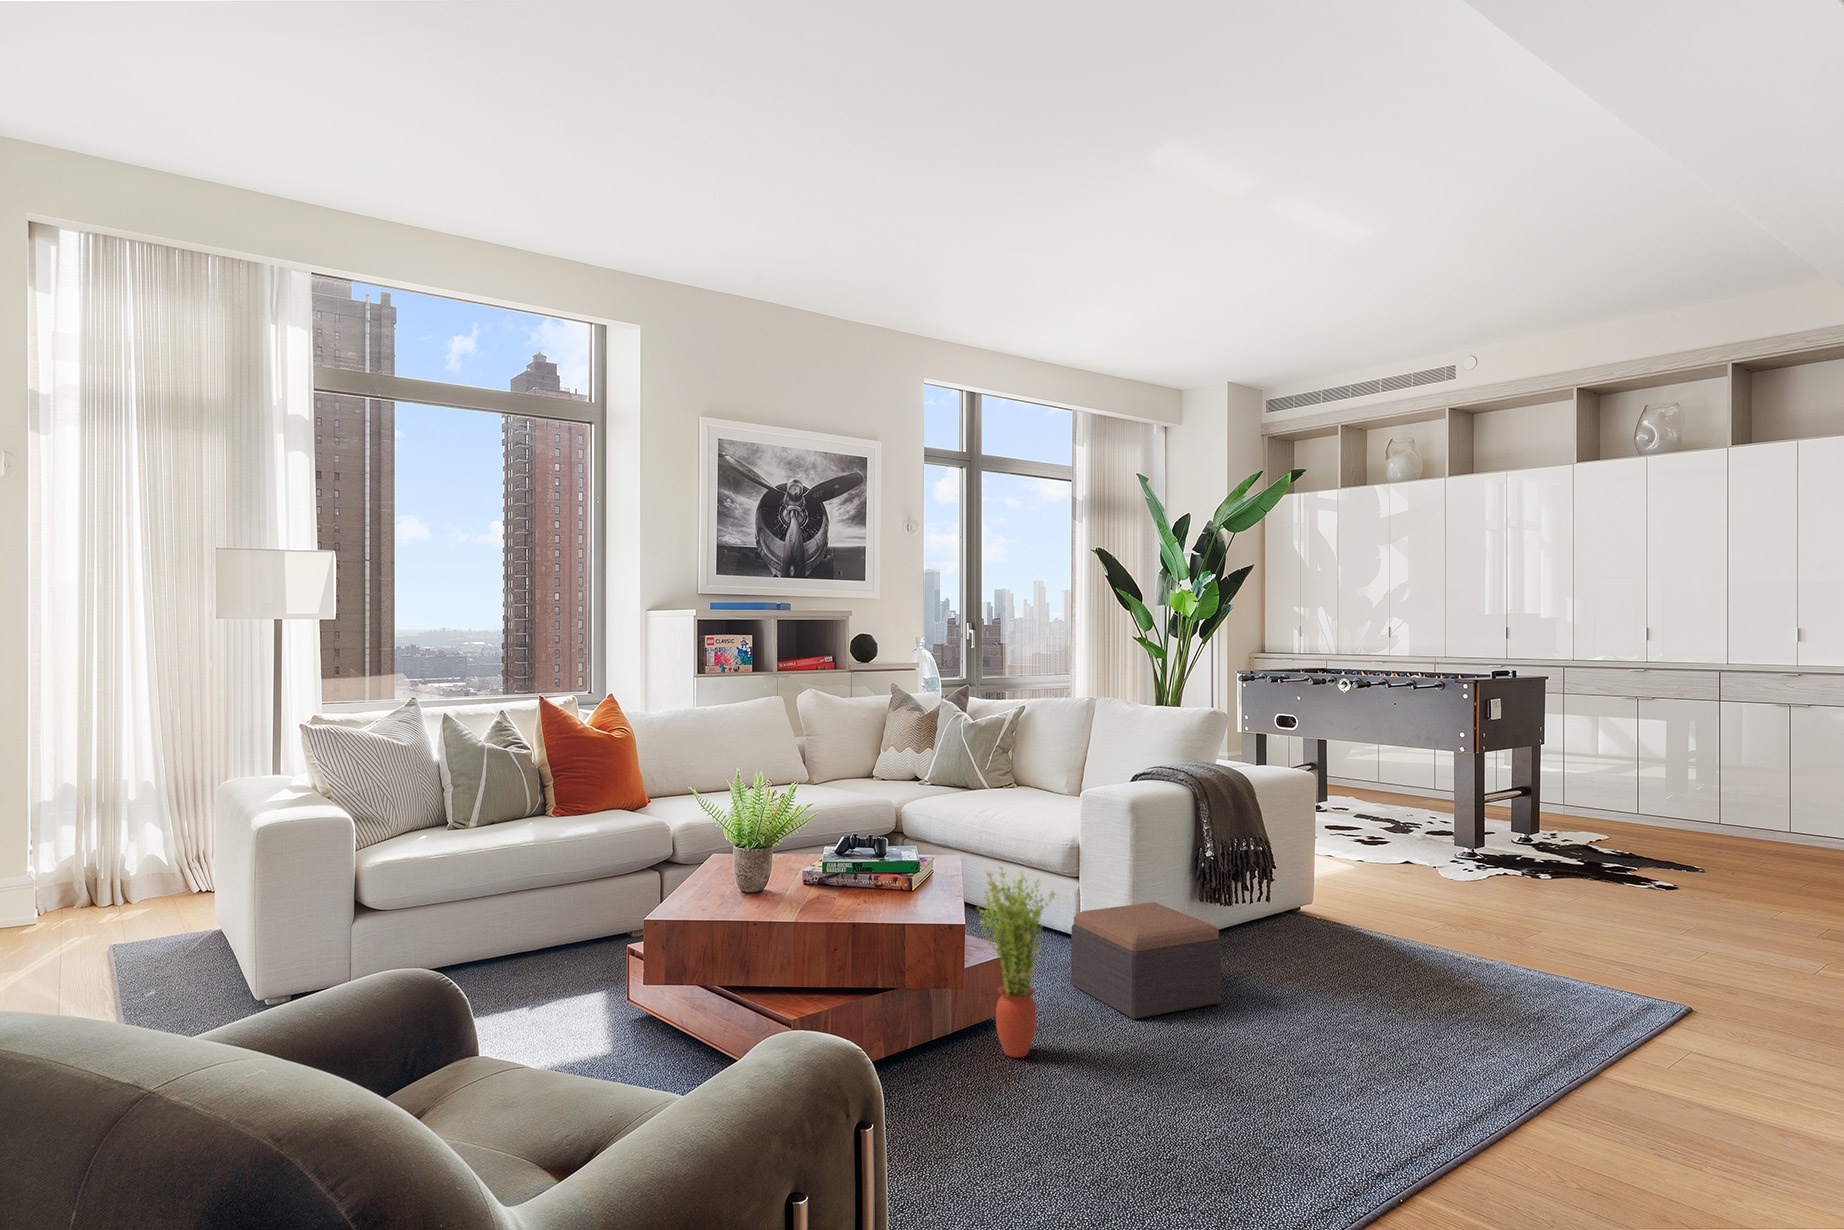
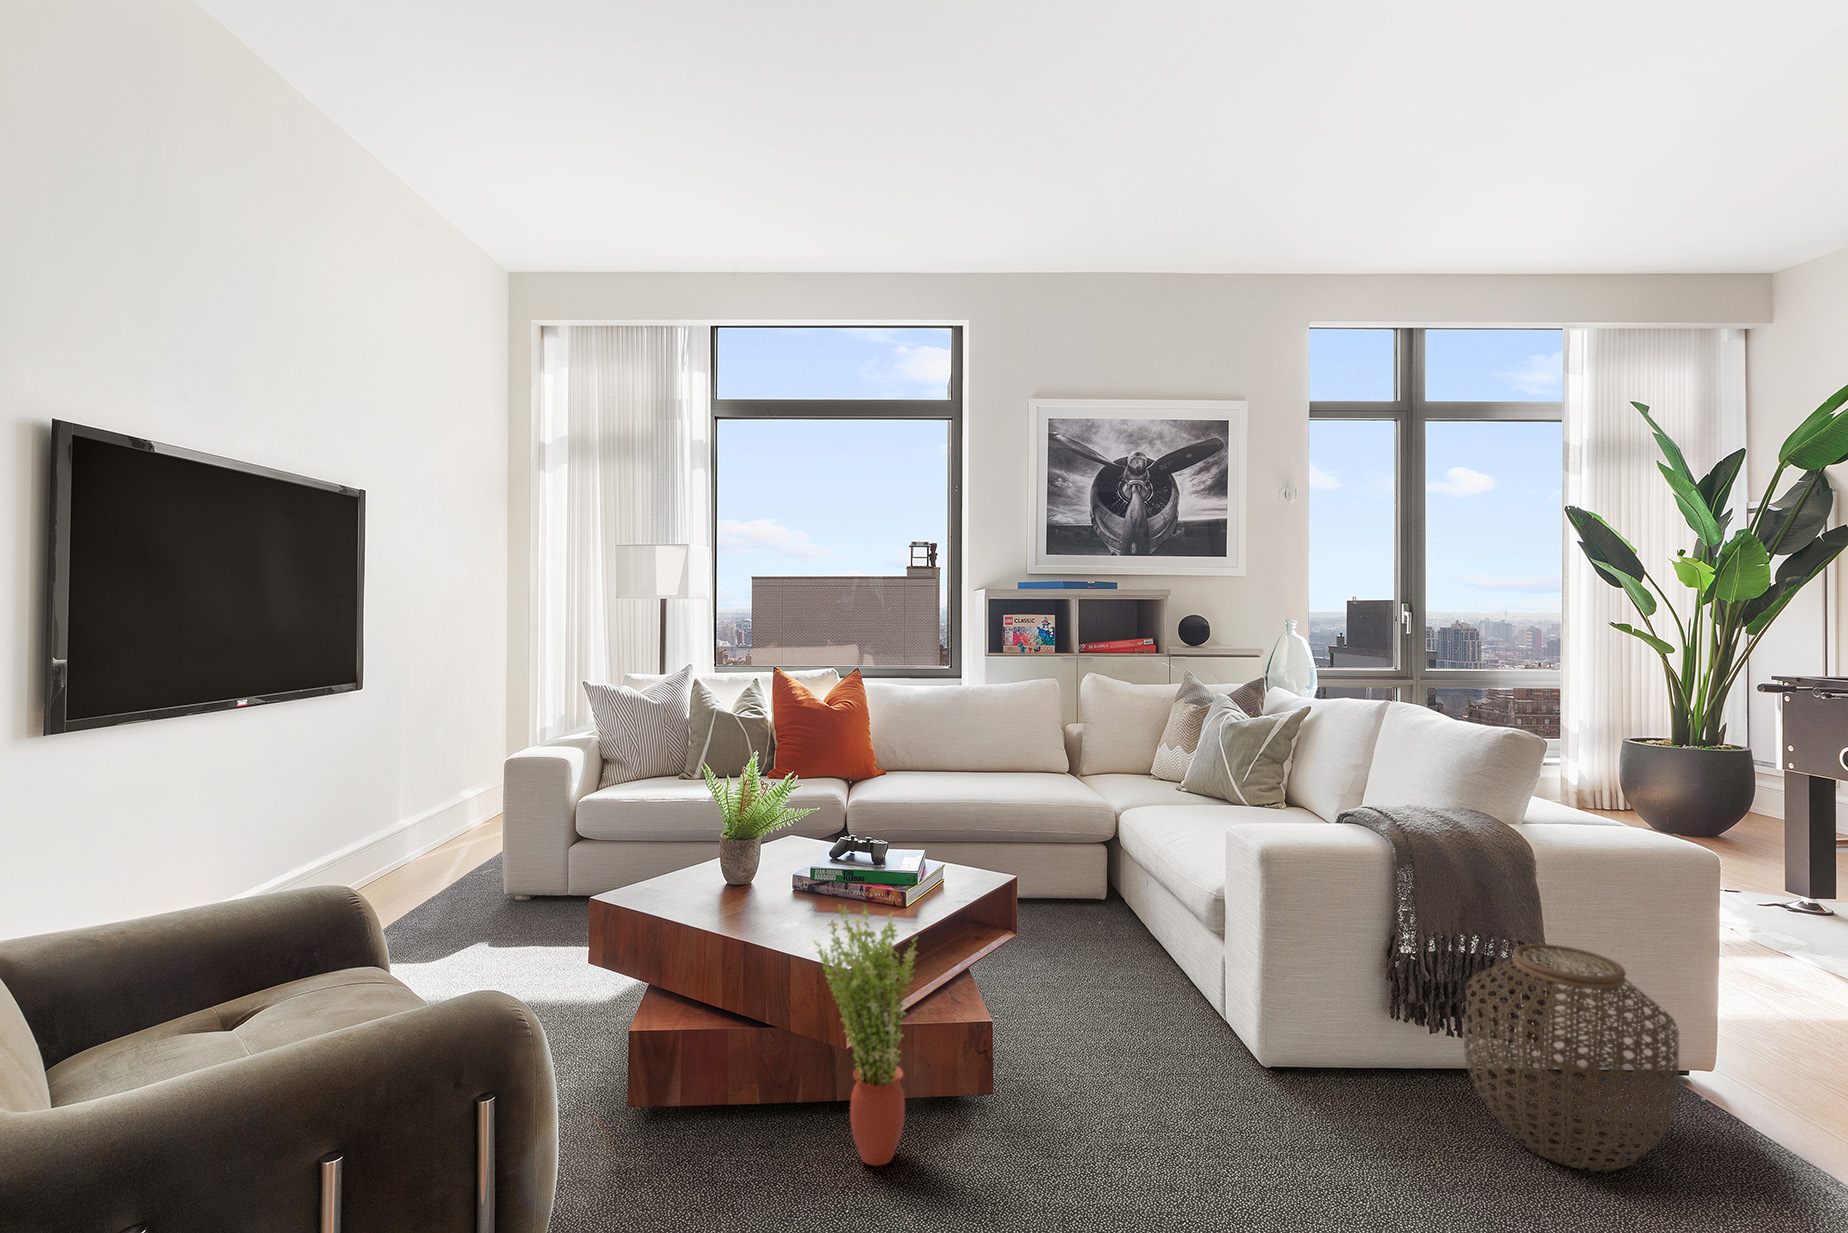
woven basket: none [1245,835,1356,958] -> present [1464,944,1679,1171]
footstool: present [1071,902,1221,1019] -> none [1097,990,1275,1188]

